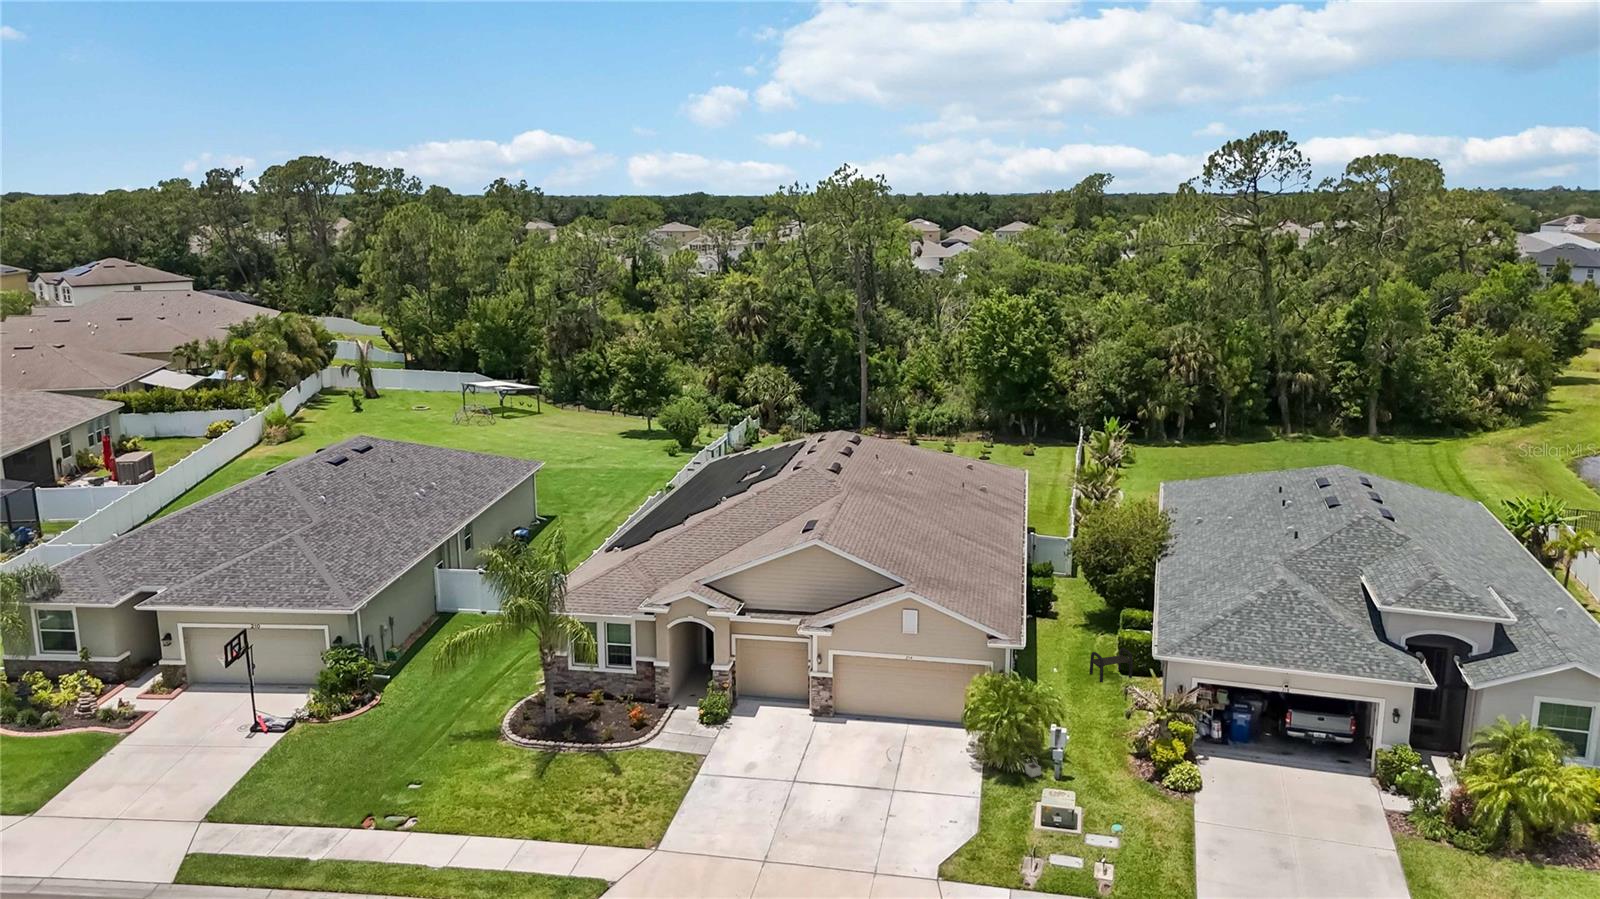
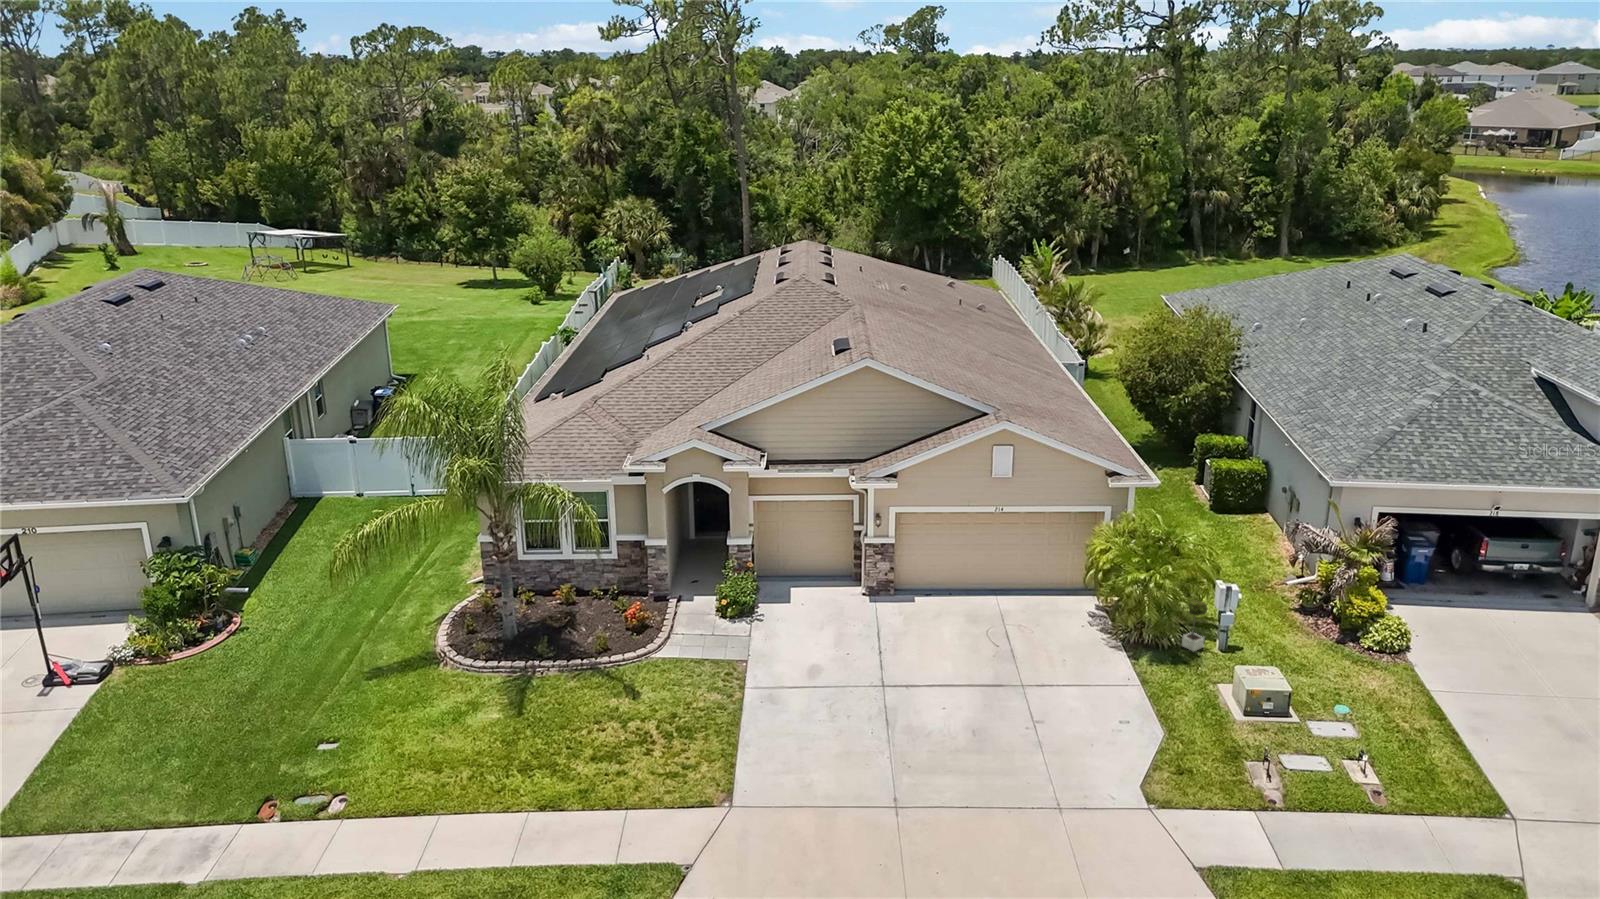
bench: present [1090,648,1133,682] -> none [1185,481,1240,525]

